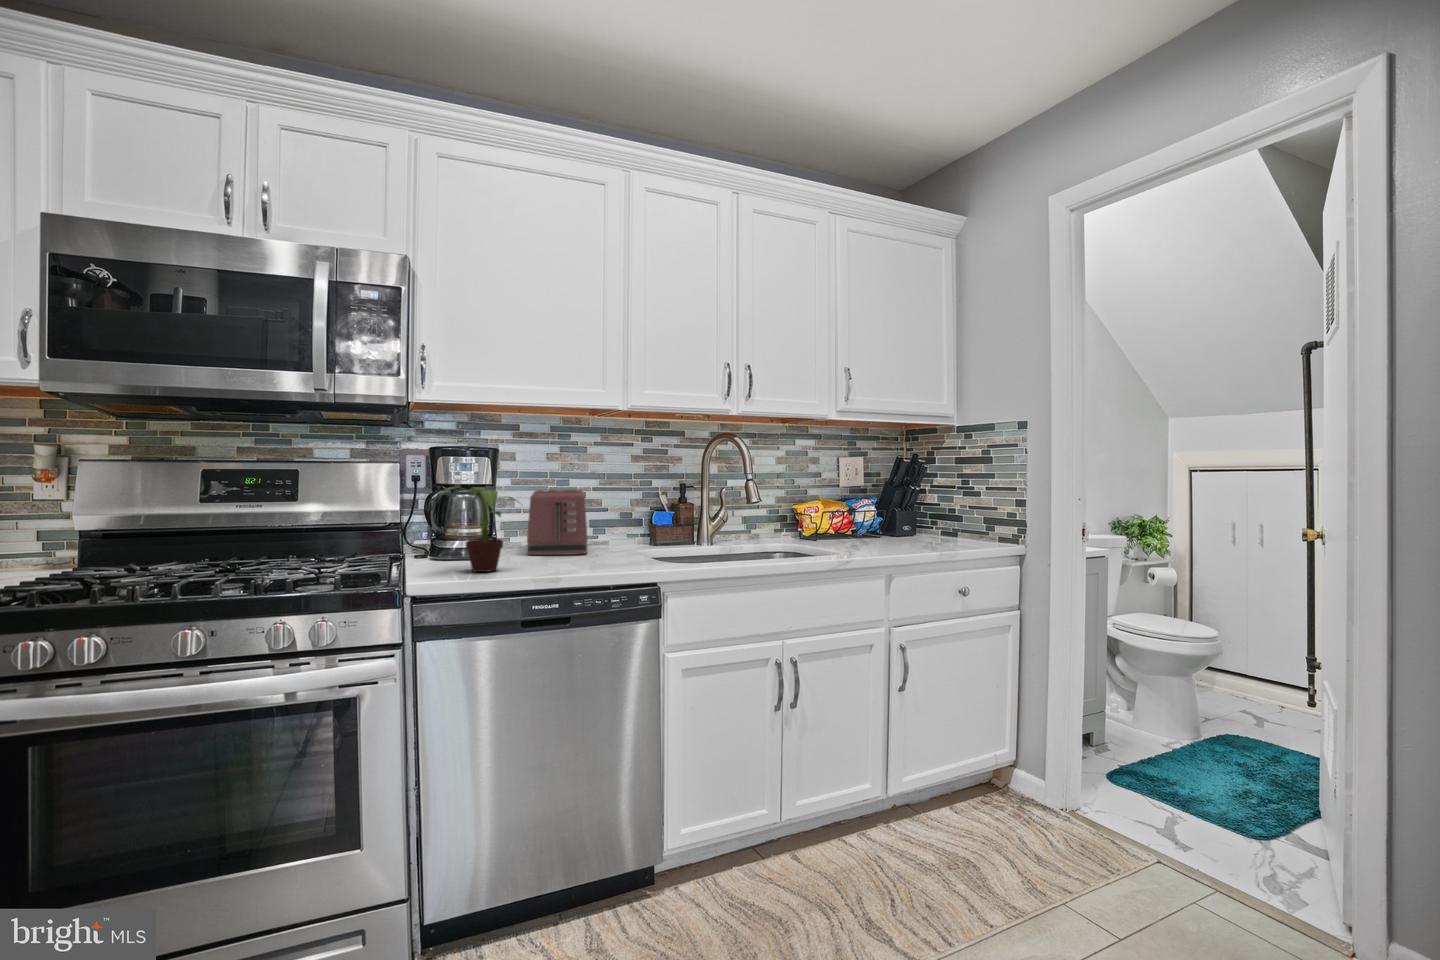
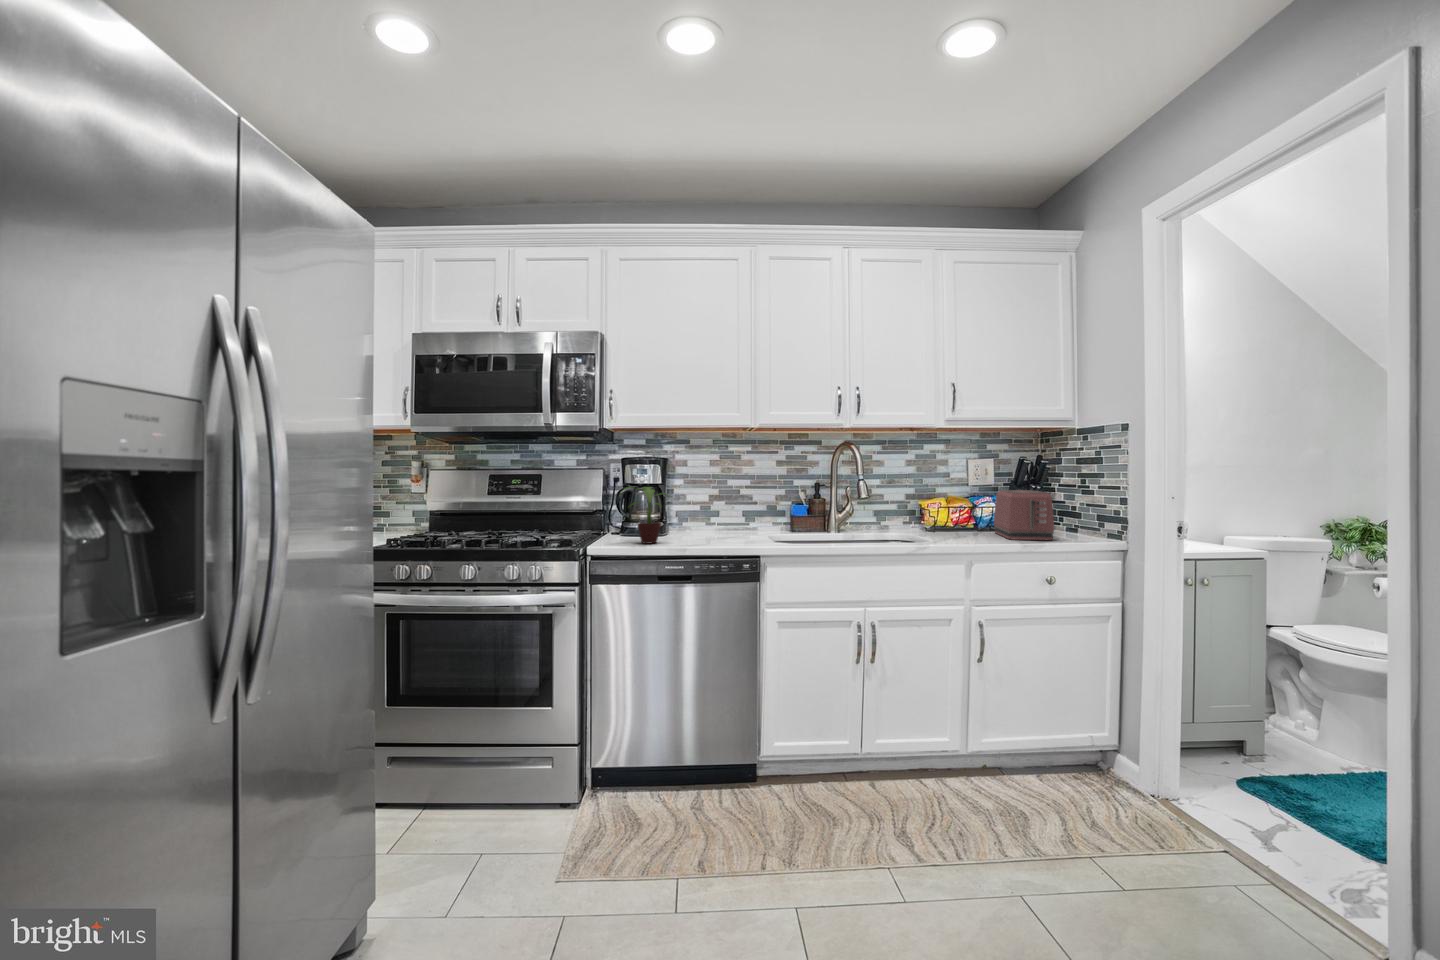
toaster: present [527,489,588,555] -> present [994,490,1055,540]

